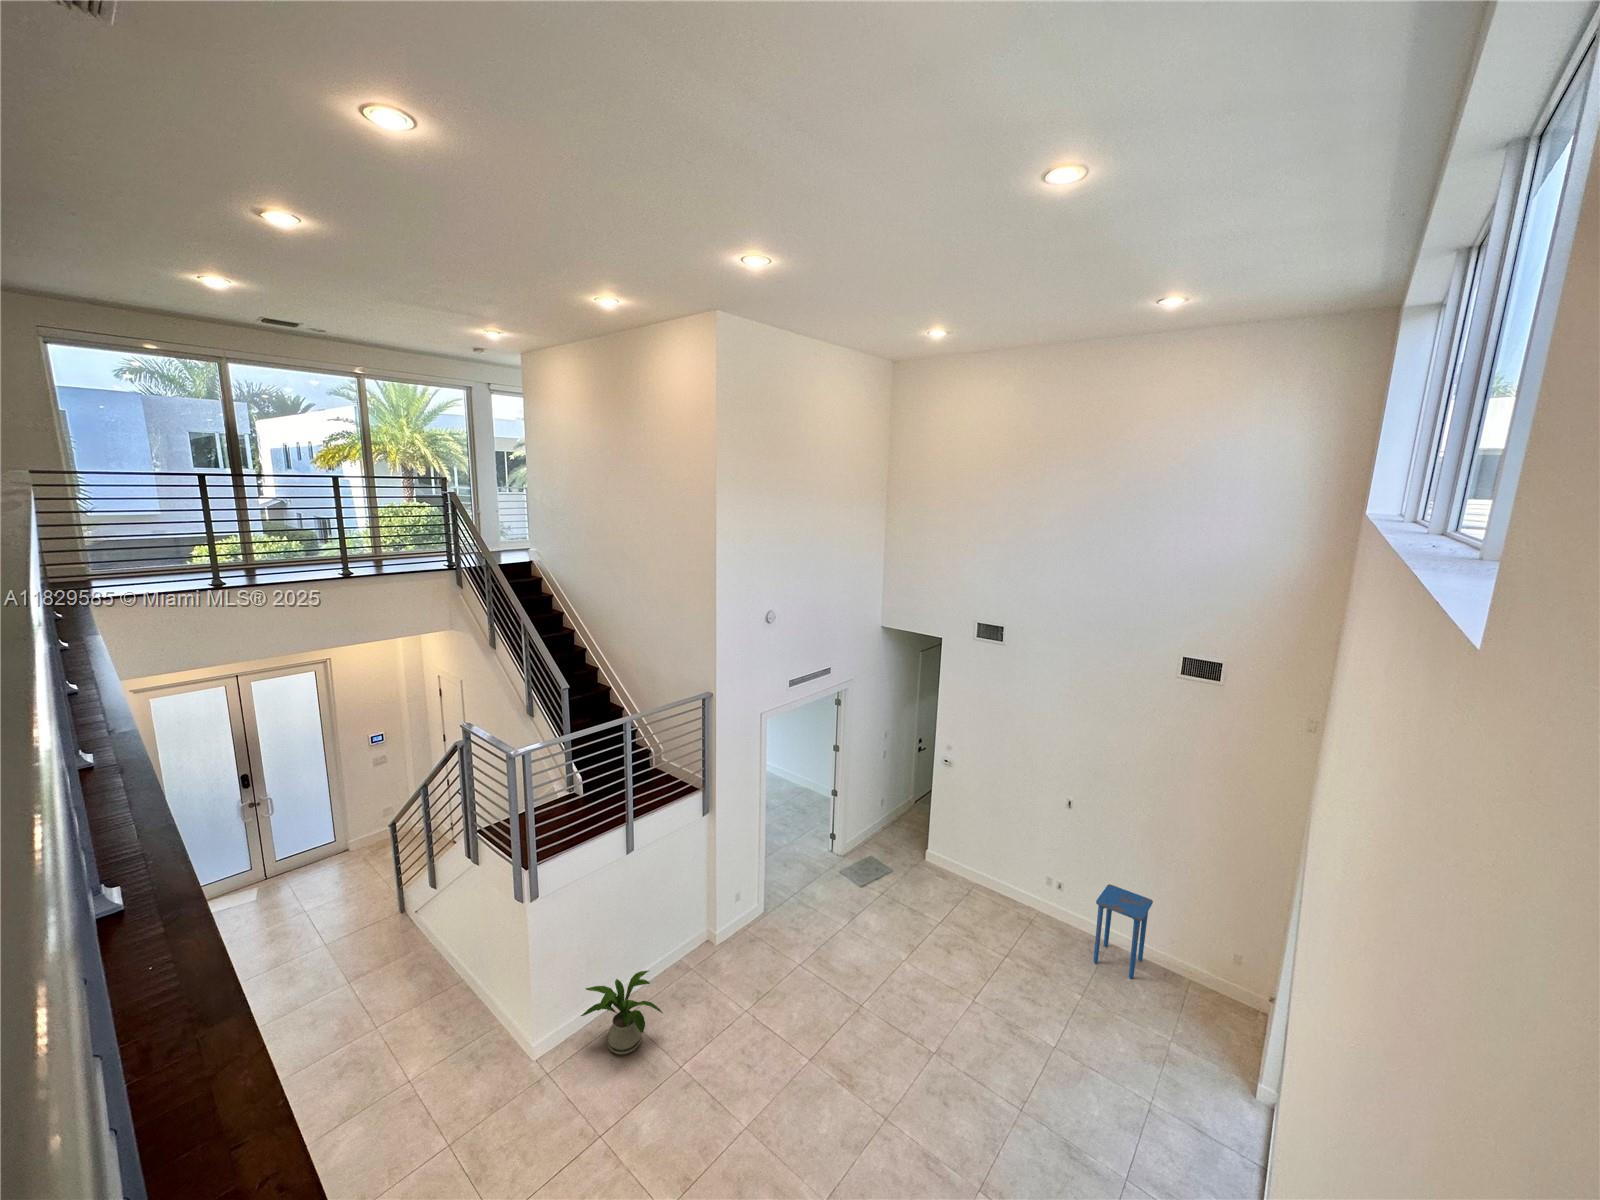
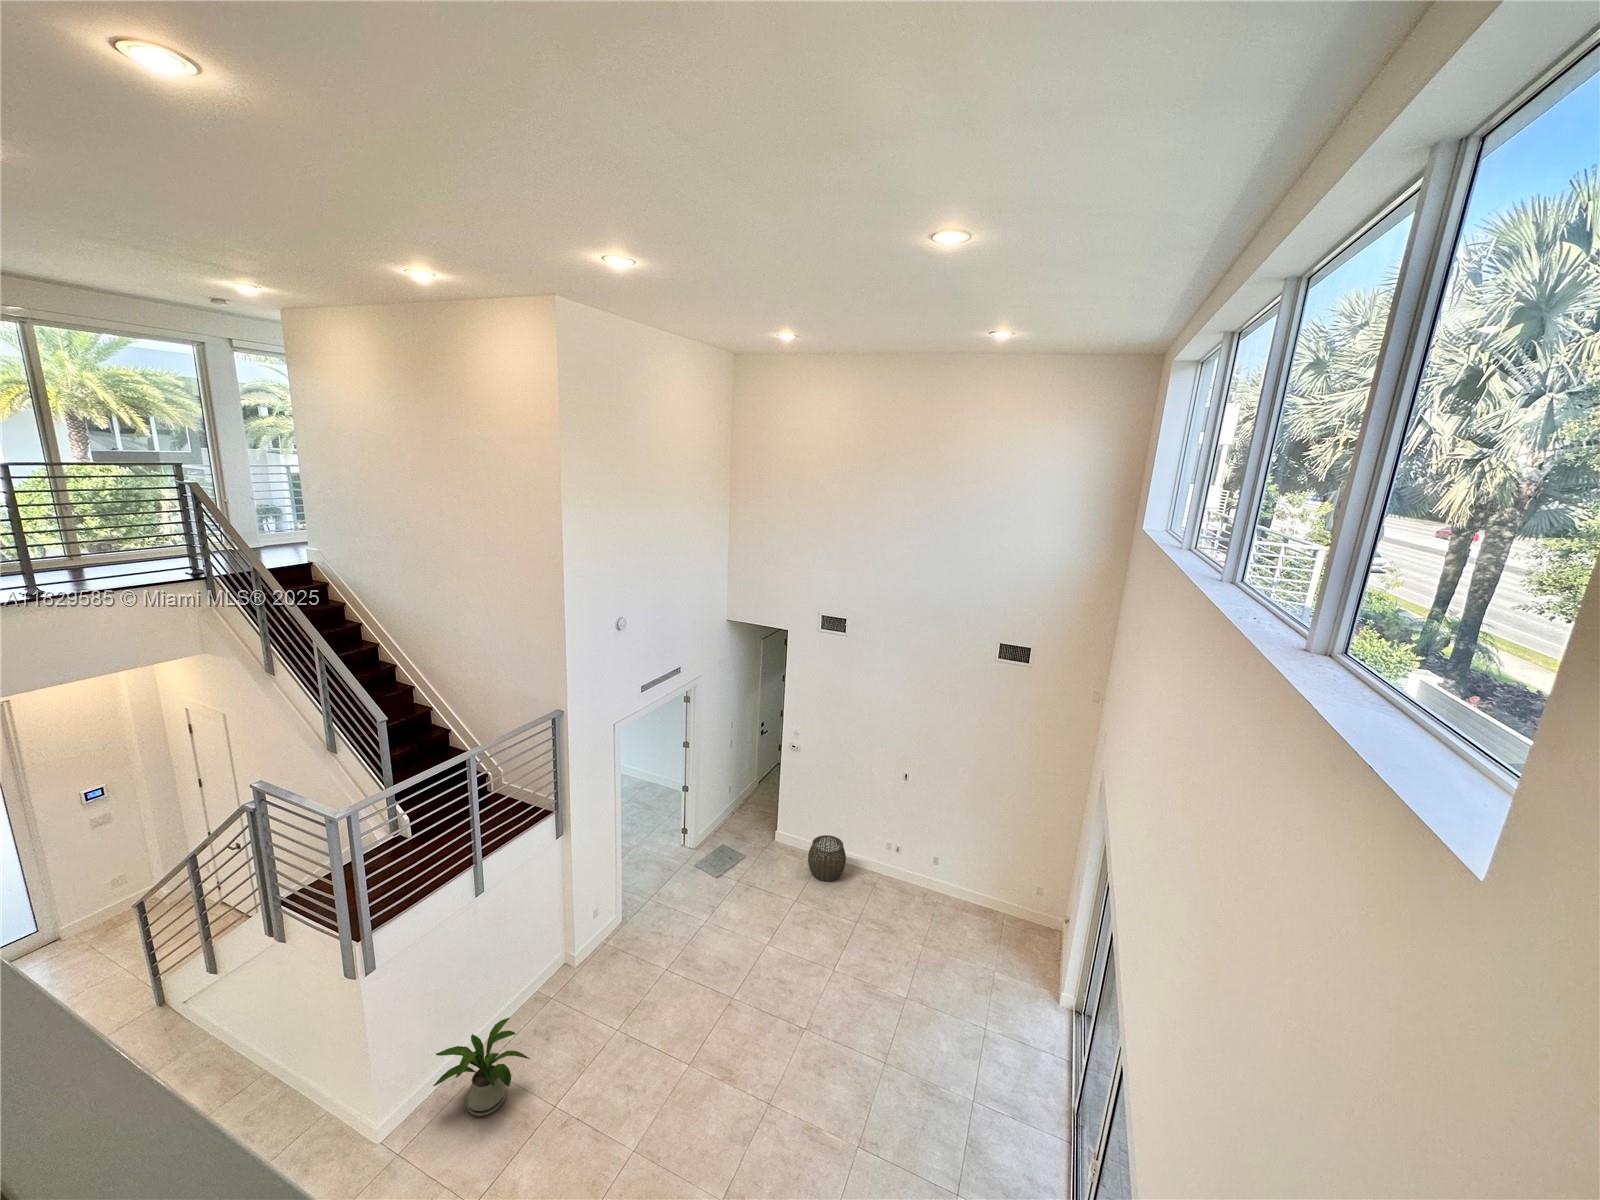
woven basket: none [959,861,1001,911] -> present [808,835,846,882]
side table: present [1094,884,1153,979] -> none [930,843,976,923]

